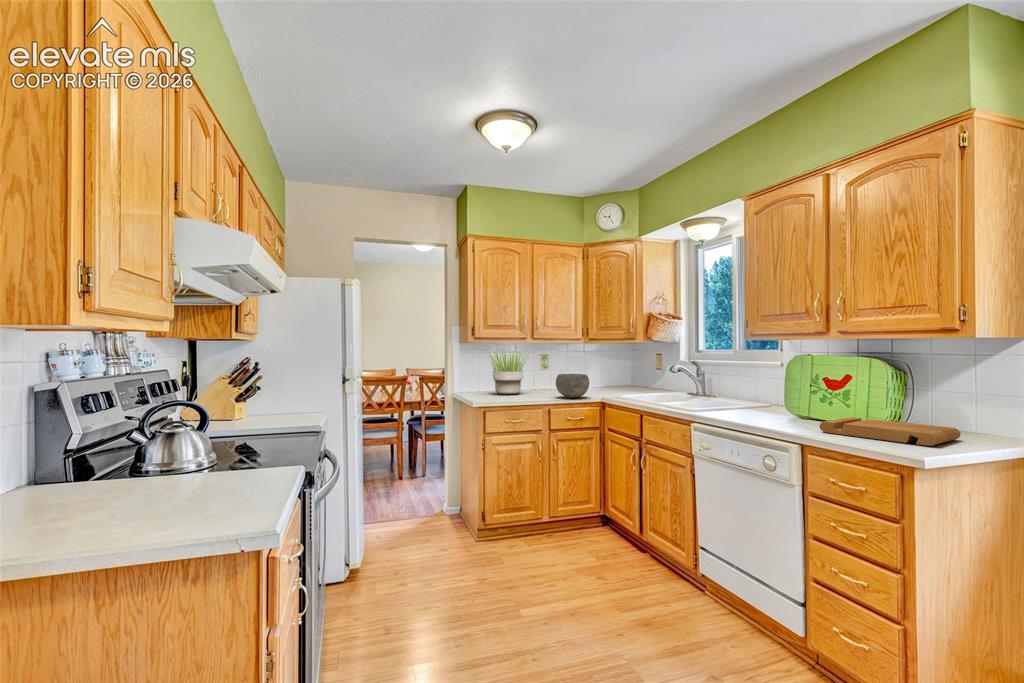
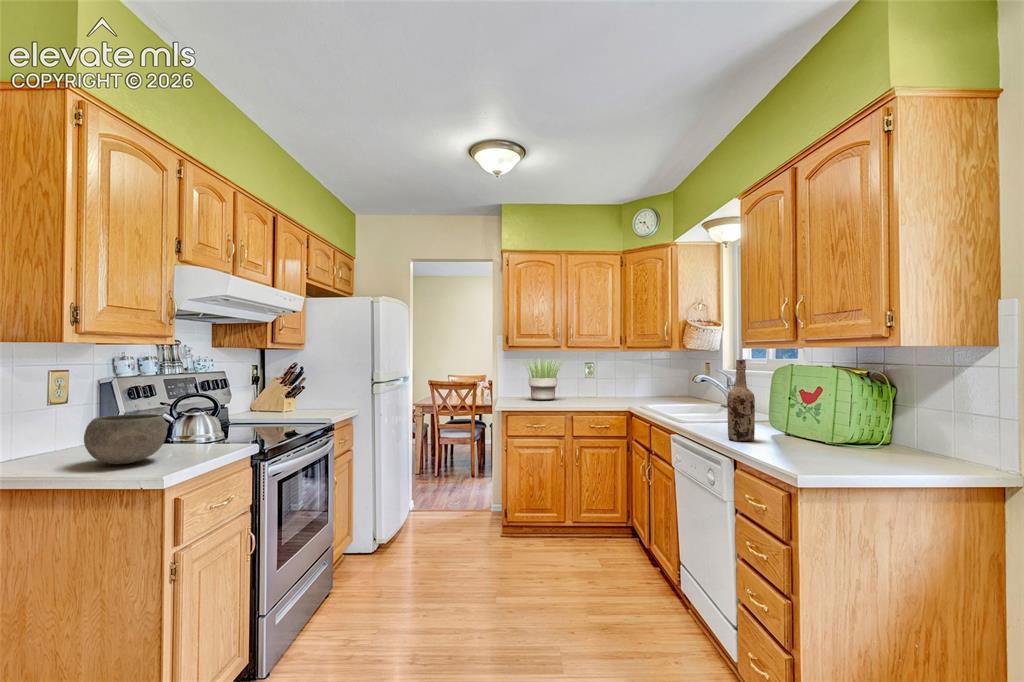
wine bottle: none [773,351,799,427] -> present [727,360,755,441]
bowl: present [556,374,589,398] -> present [84,414,167,464]
cutting board: present [820,417,961,446] -> none [760,434,907,467]

